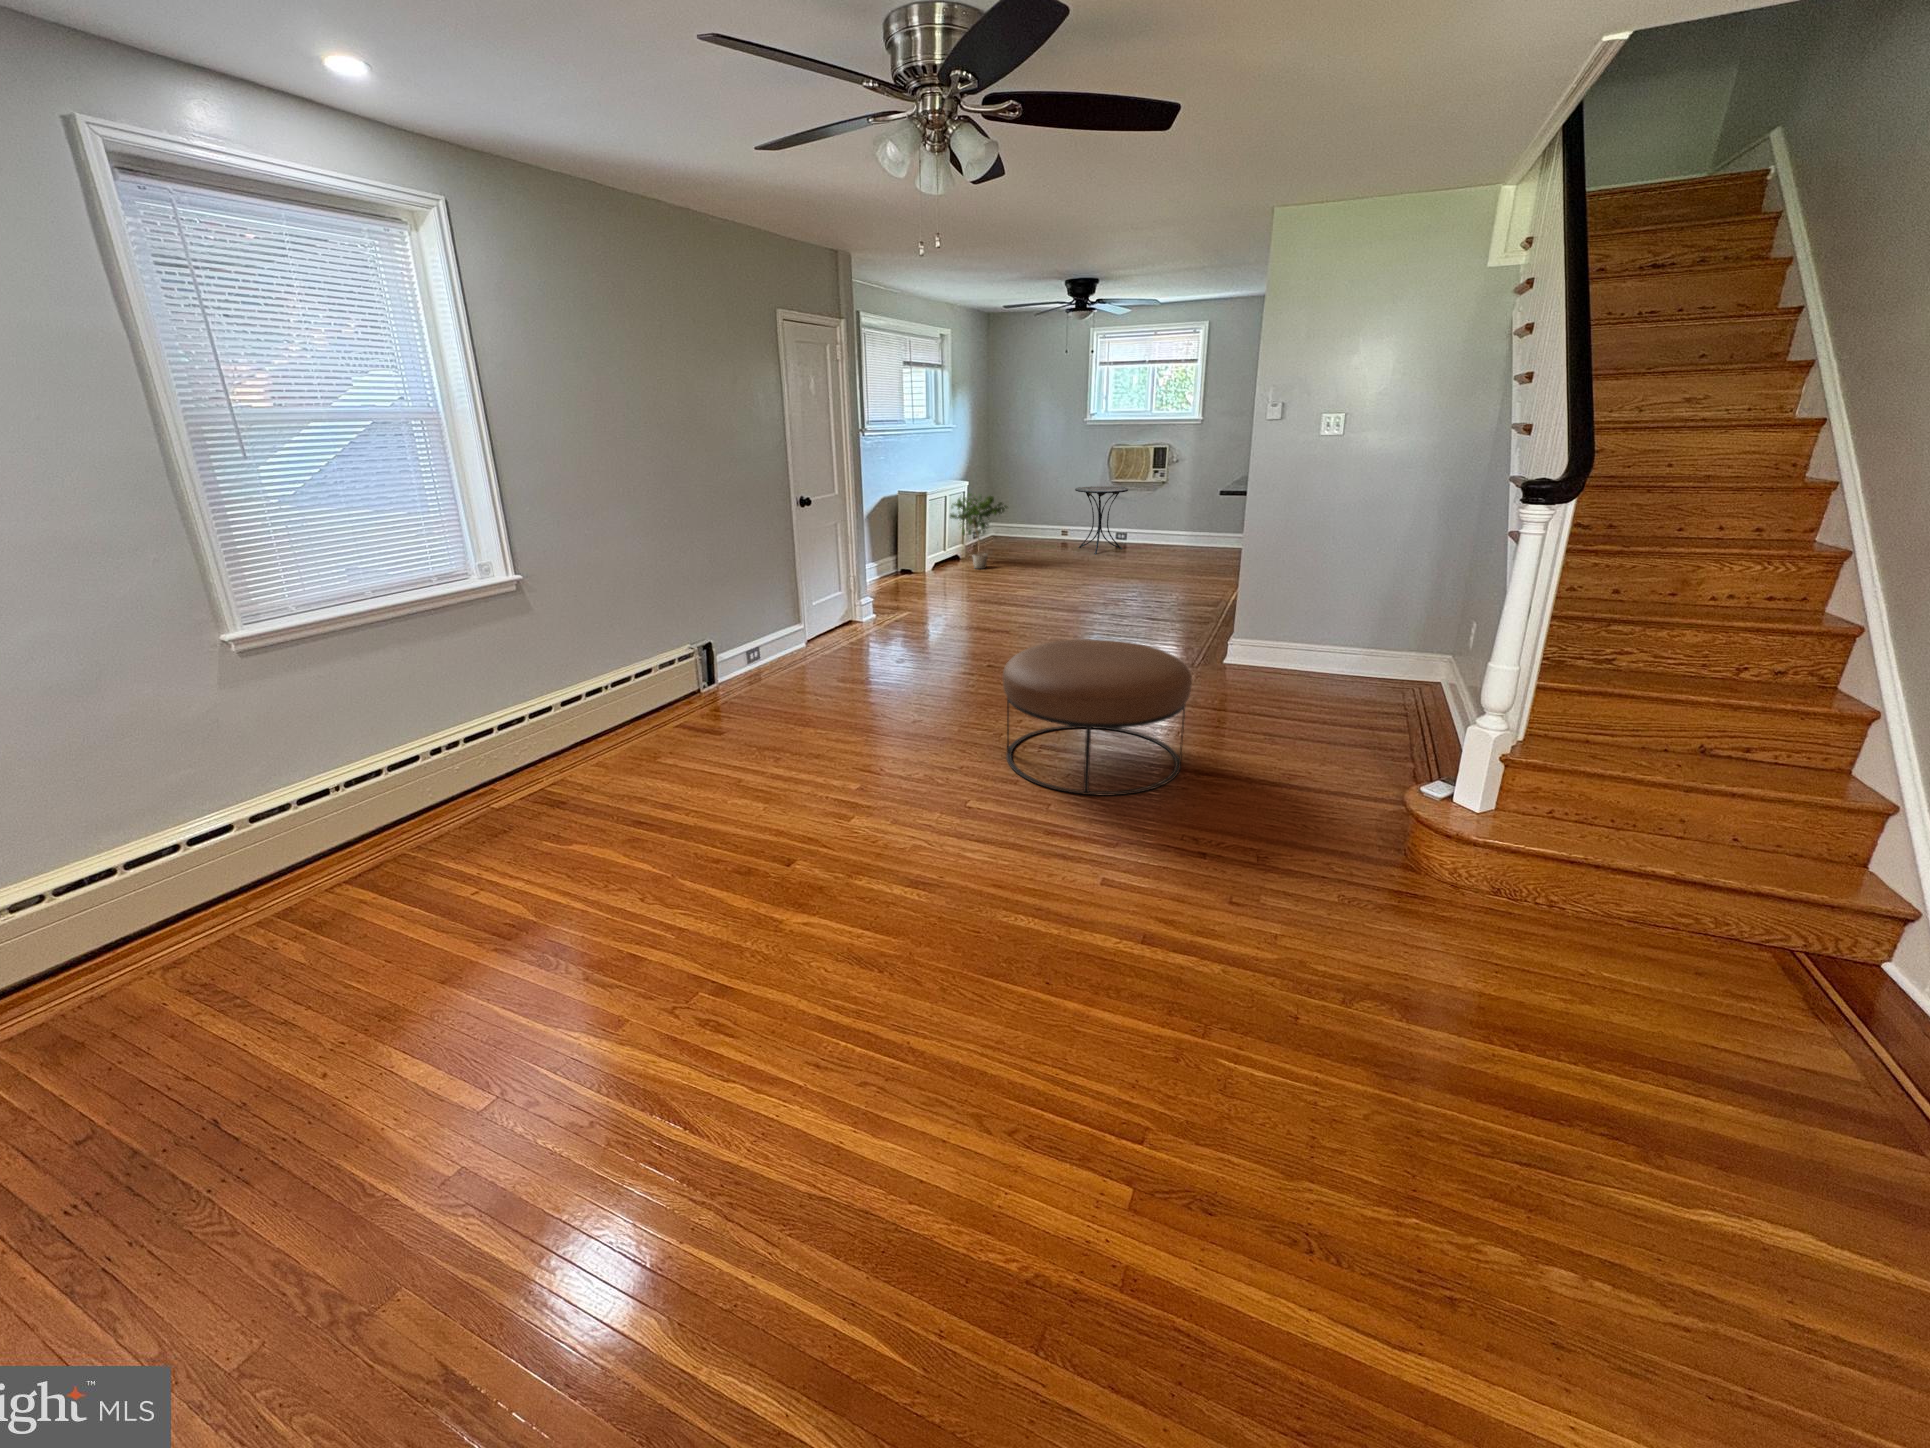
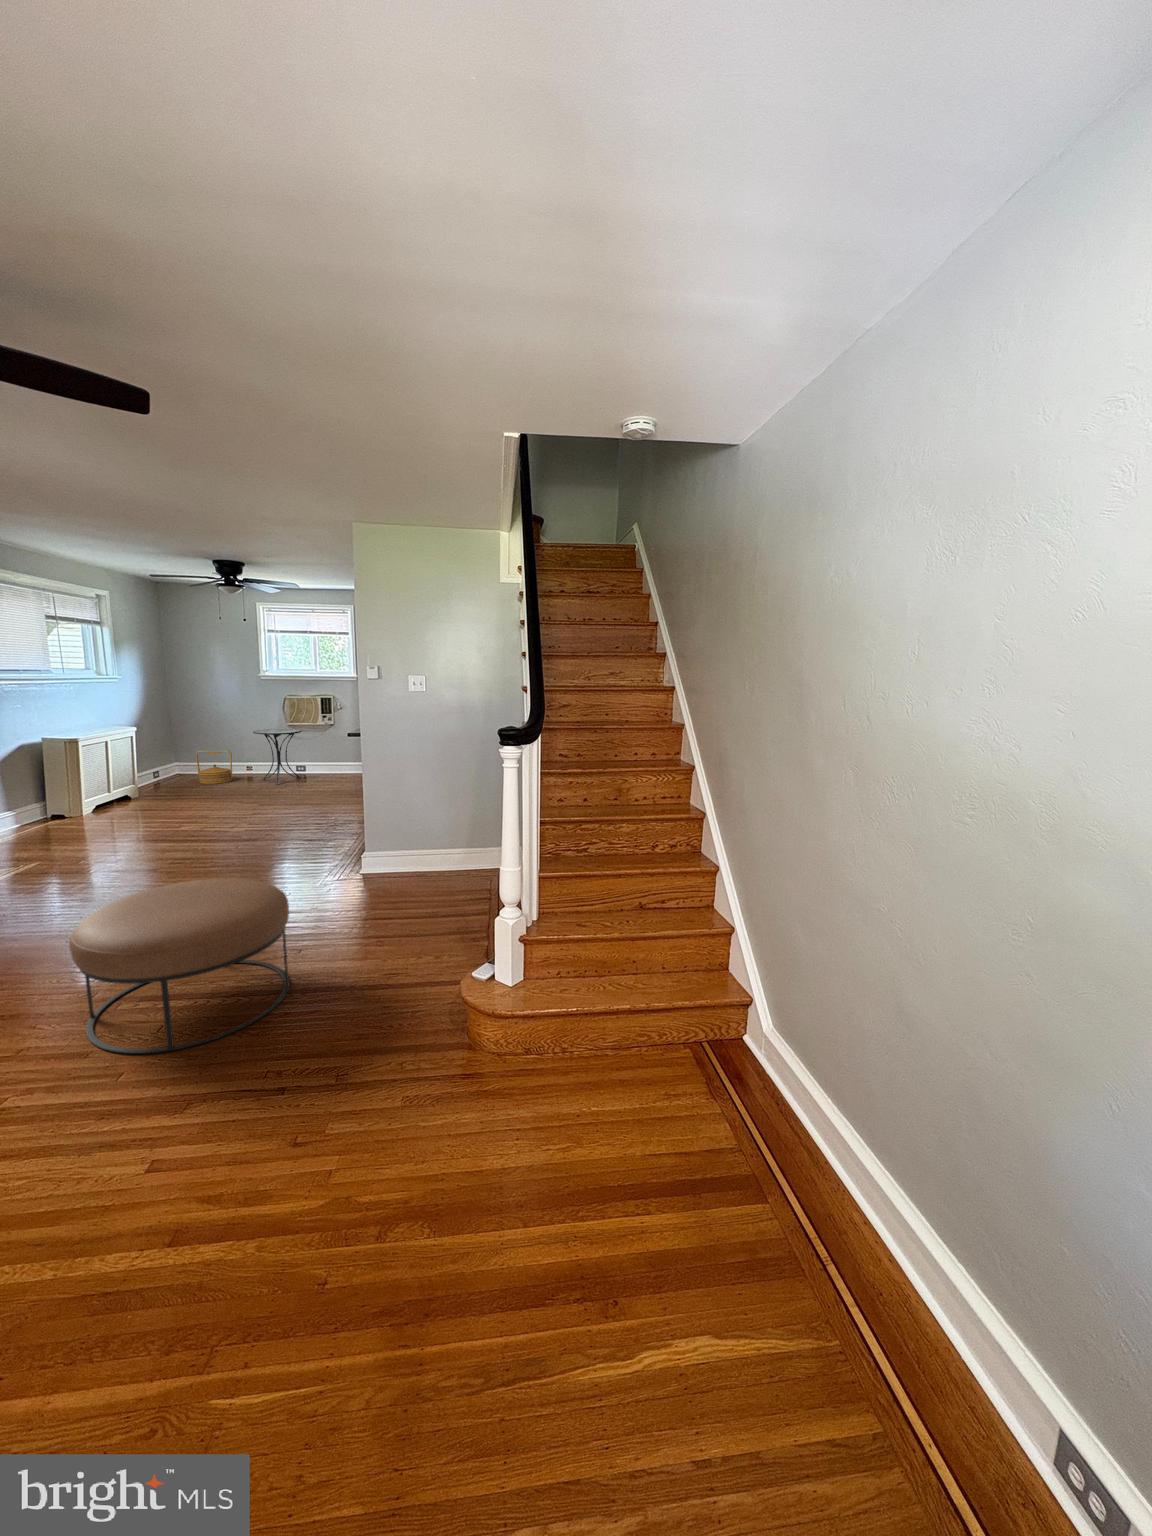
potted plant: present [950,494,1008,569] -> none [111,738,178,808]
woven basket: none [1014,510,1050,548] -> present [196,750,232,784]

